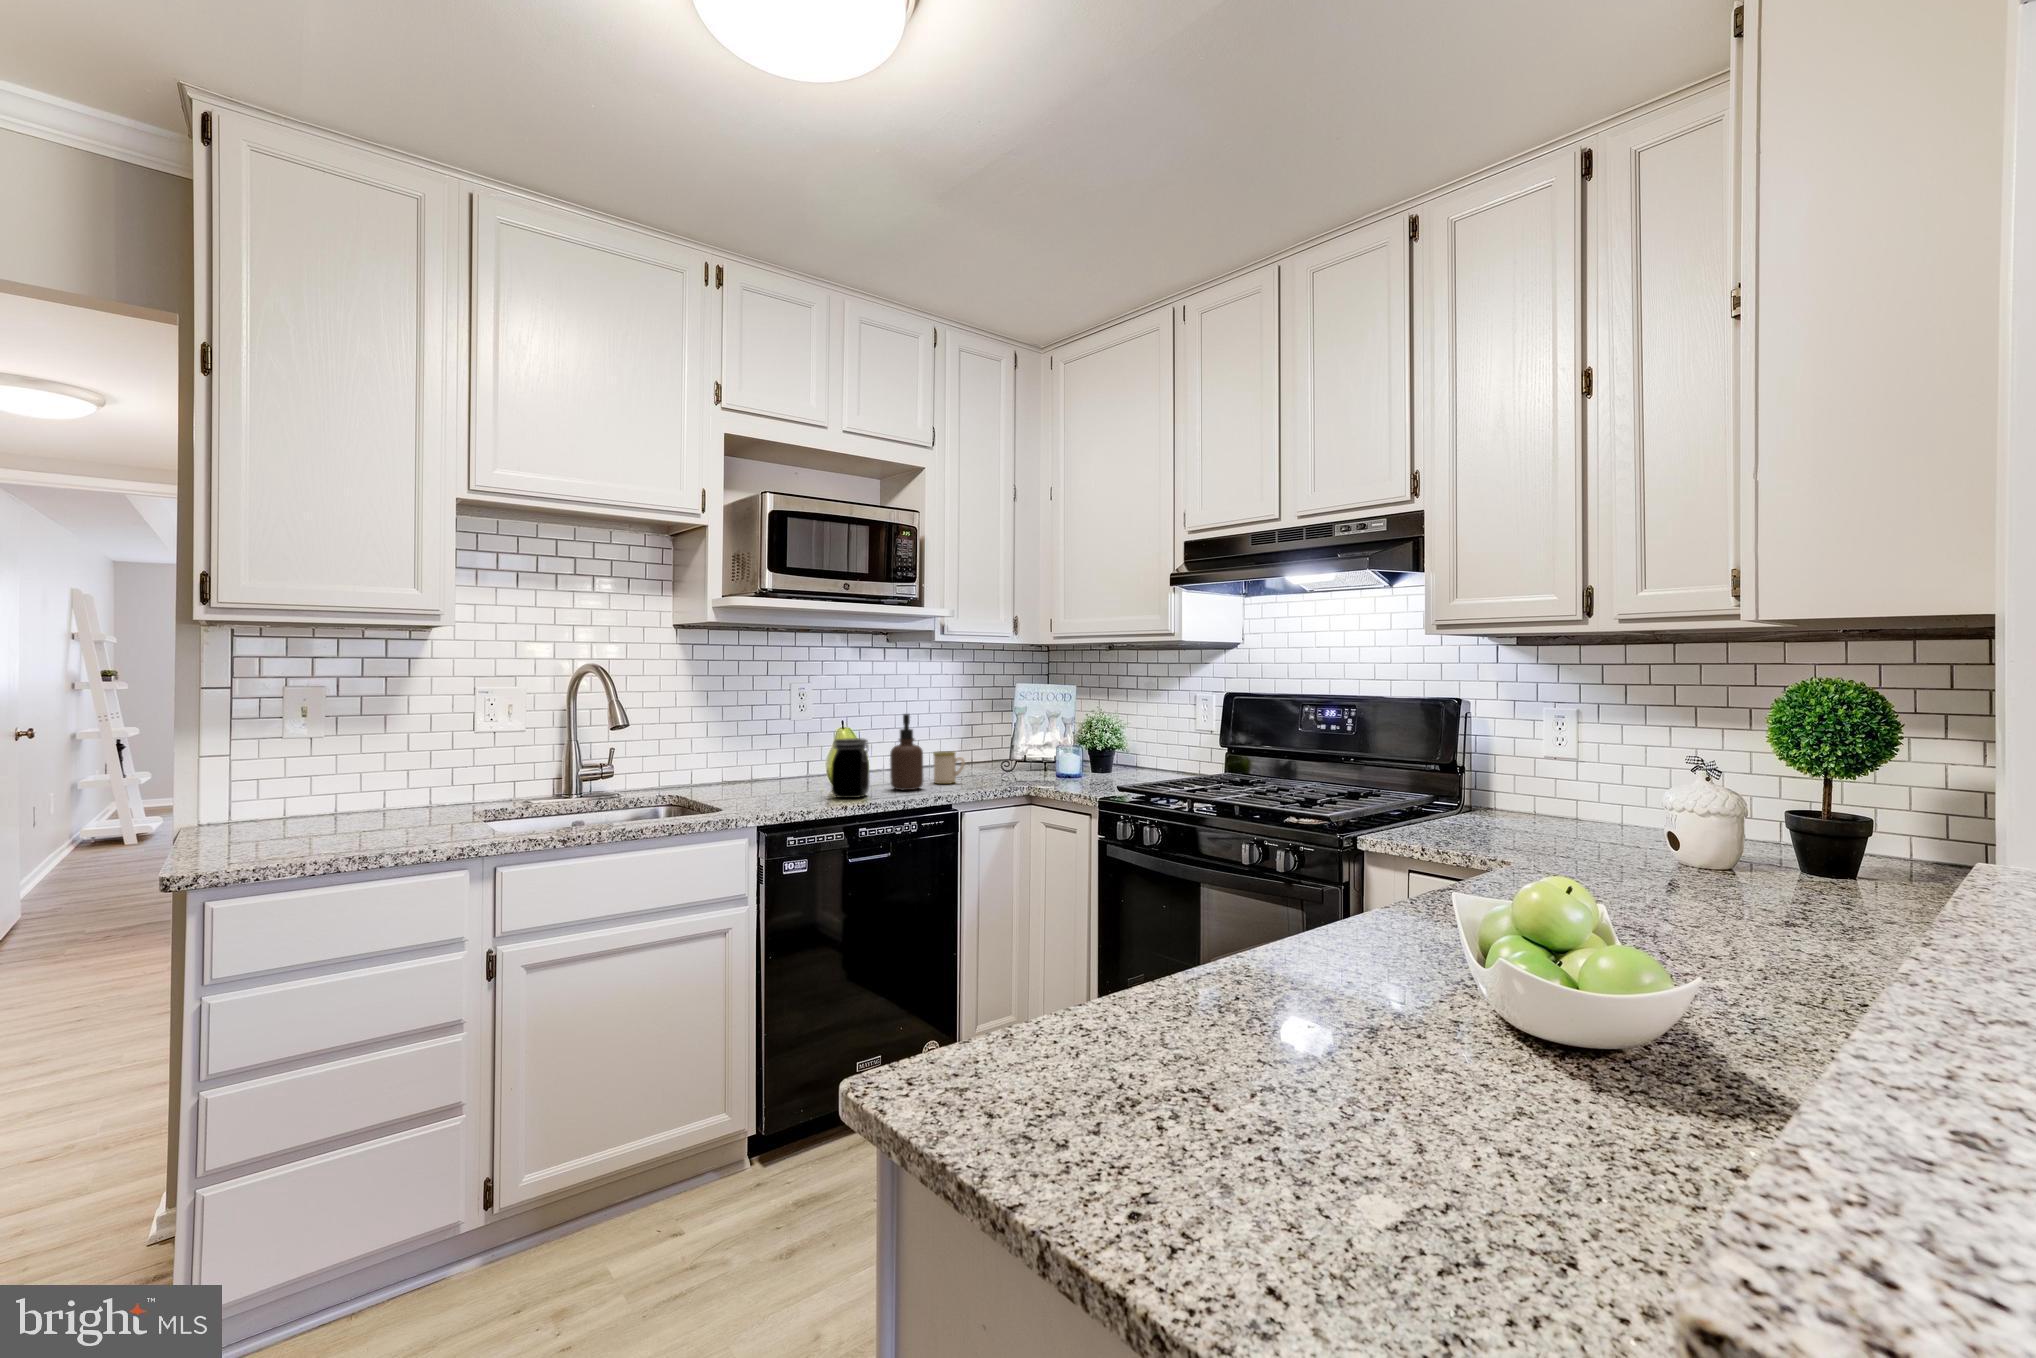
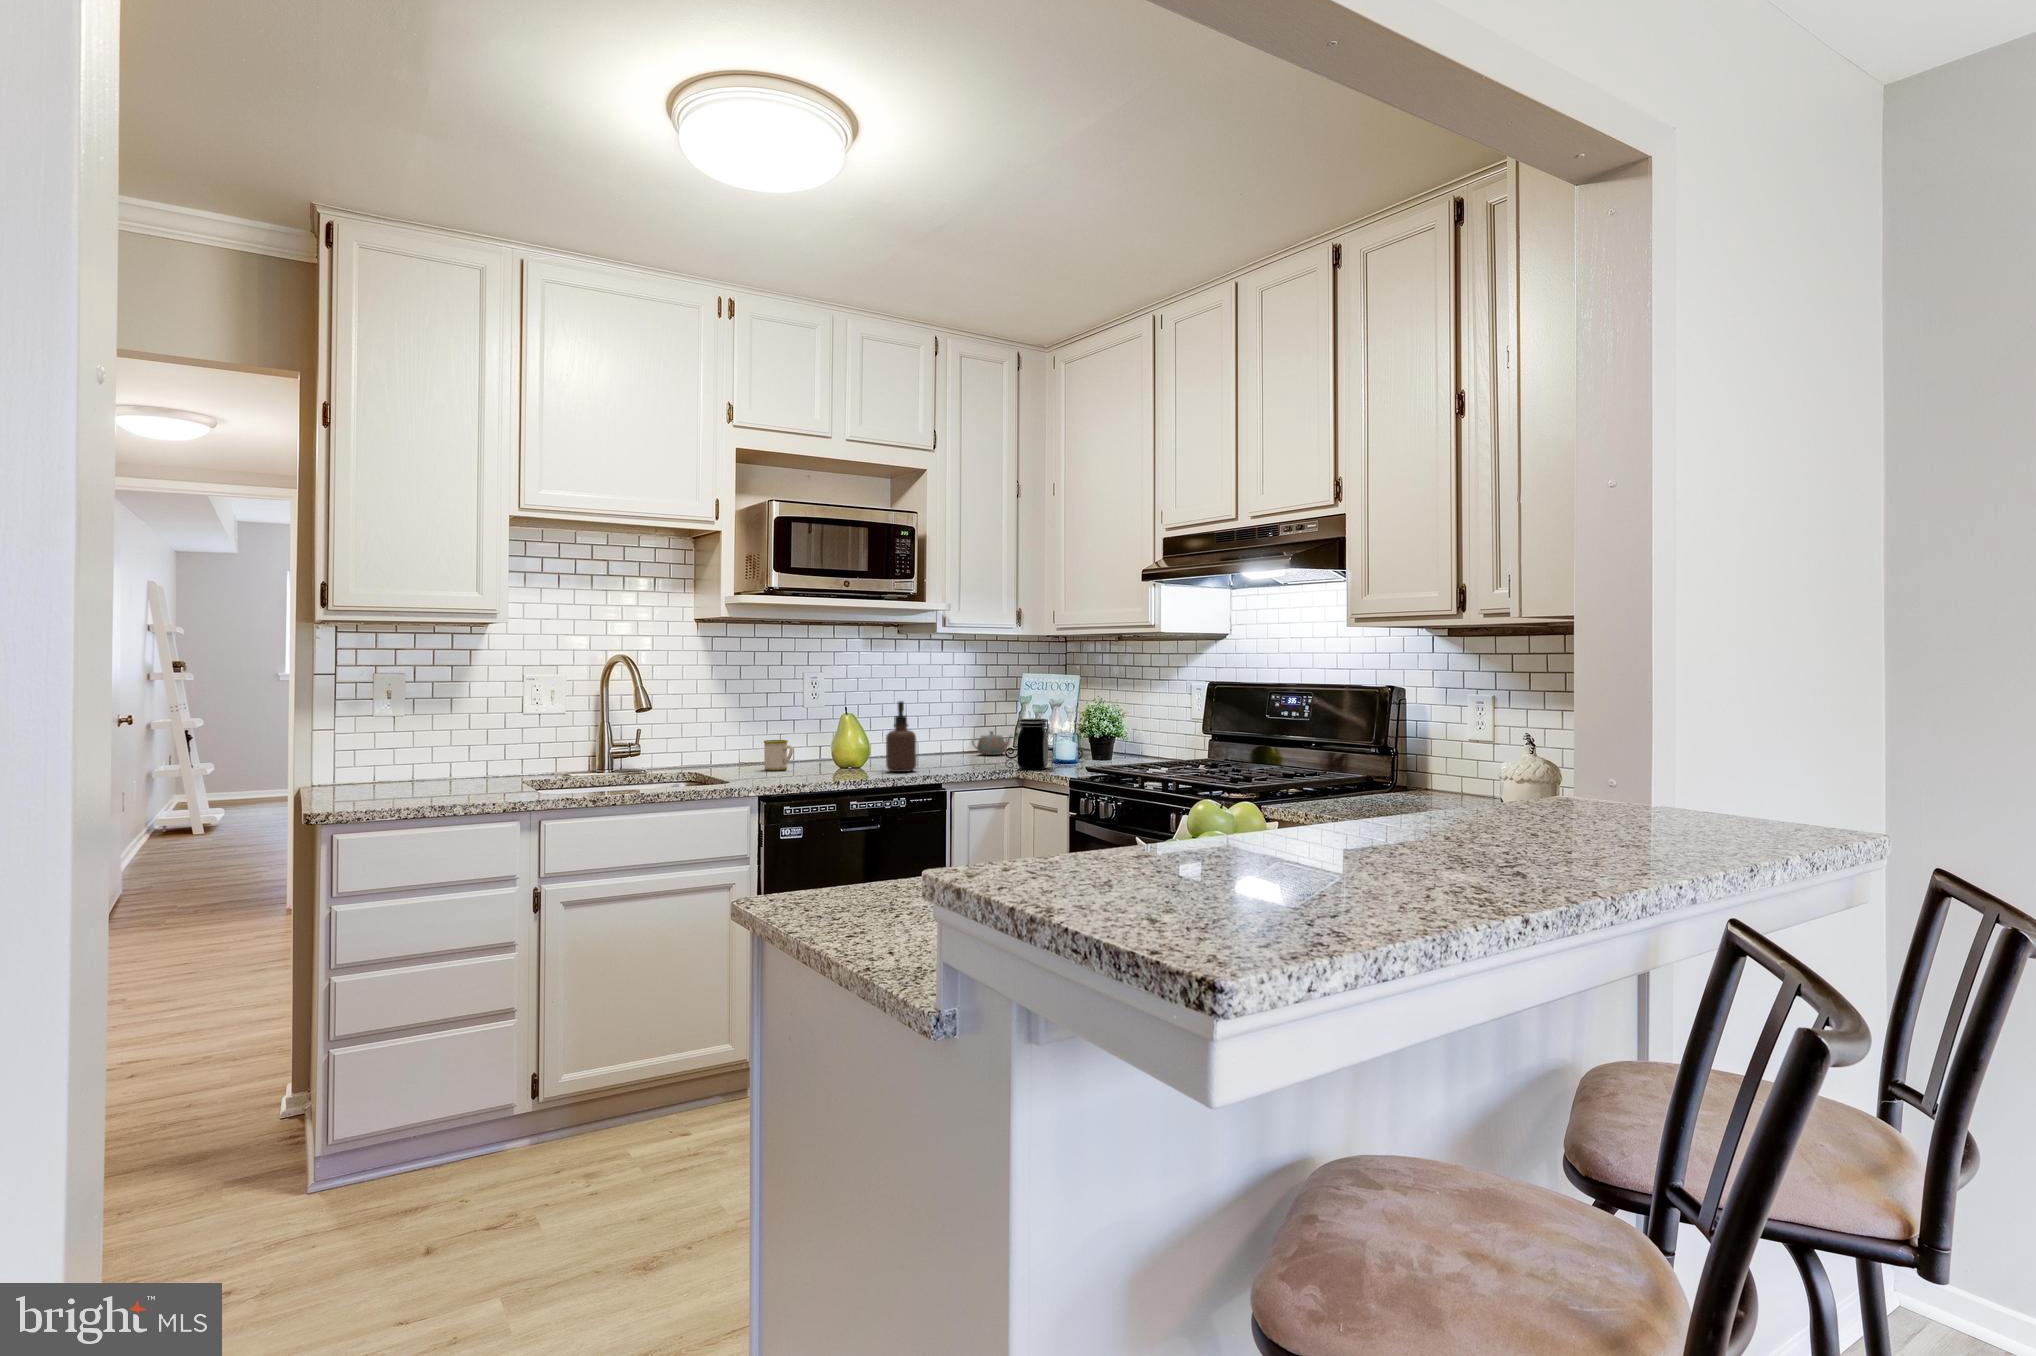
jar: present [831,738,870,798] -> present [1017,718,1049,769]
teapot: none [966,742,1007,767] -> present [972,731,1012,755]
mug: present [933,751,965,784] -> present [764,740,793,771]

